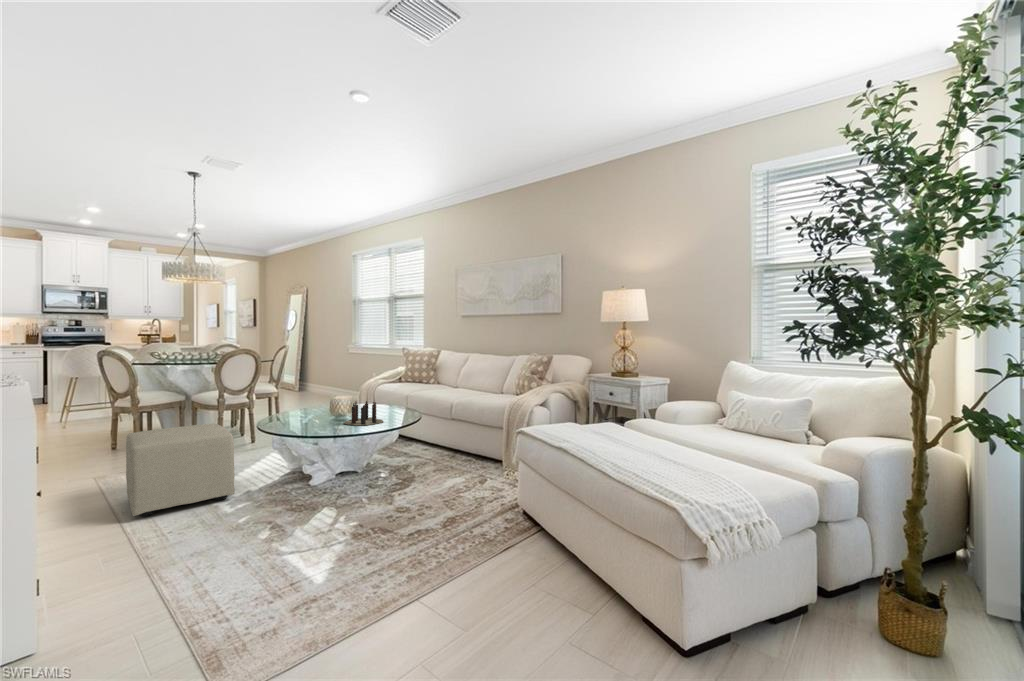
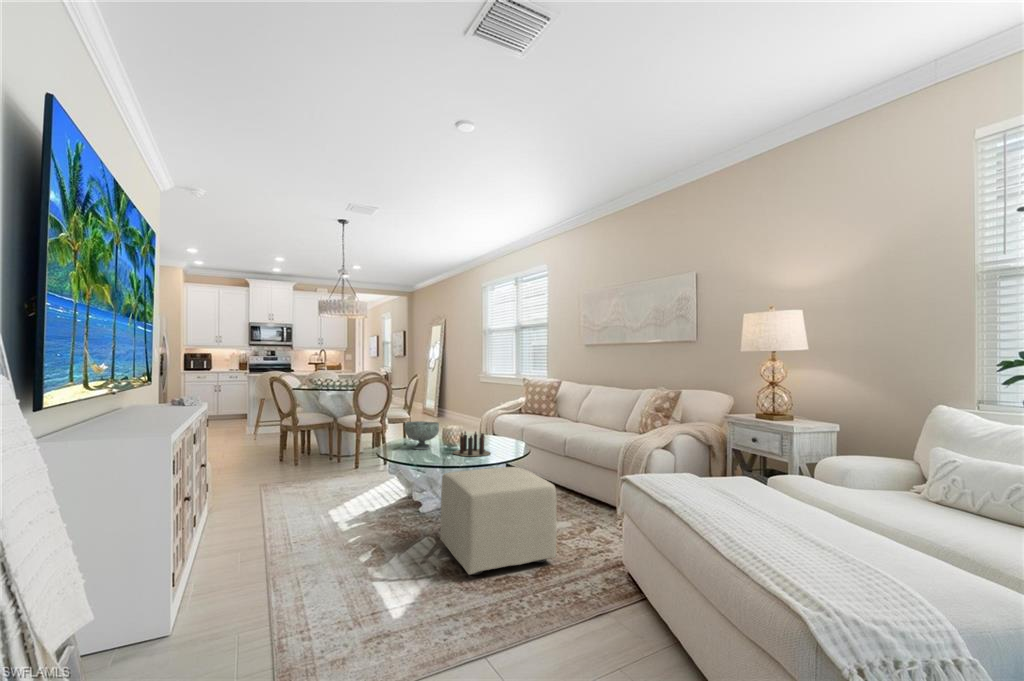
decorative bowl: none [288,394,326,423] -> present [404,421,439,450]
ottoman: present [126,424,235,516] -> present [440,467,557,575]

